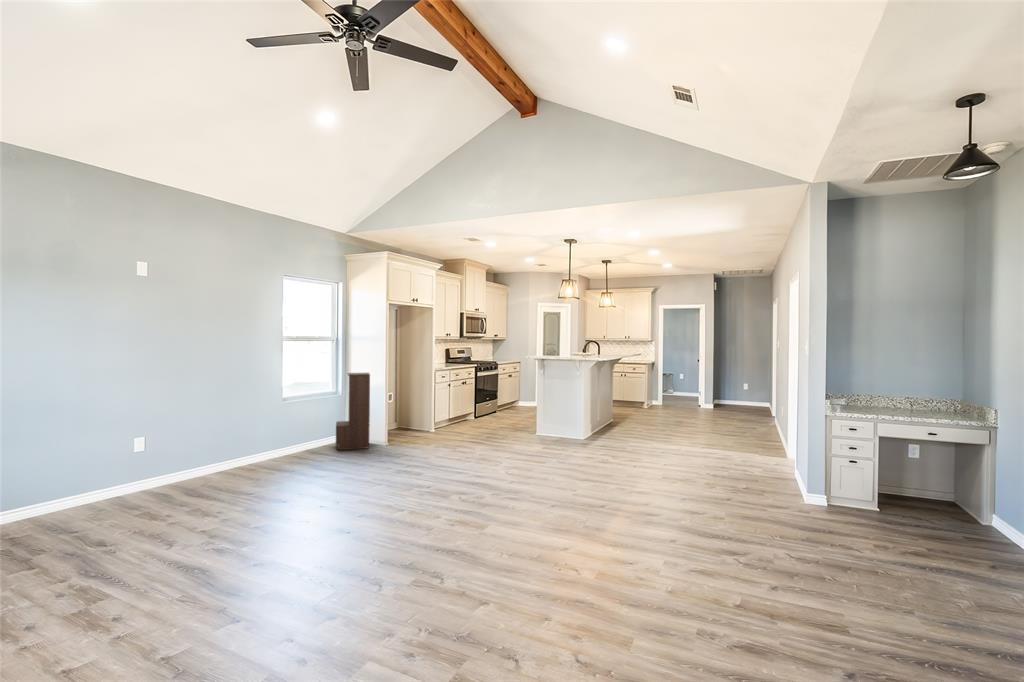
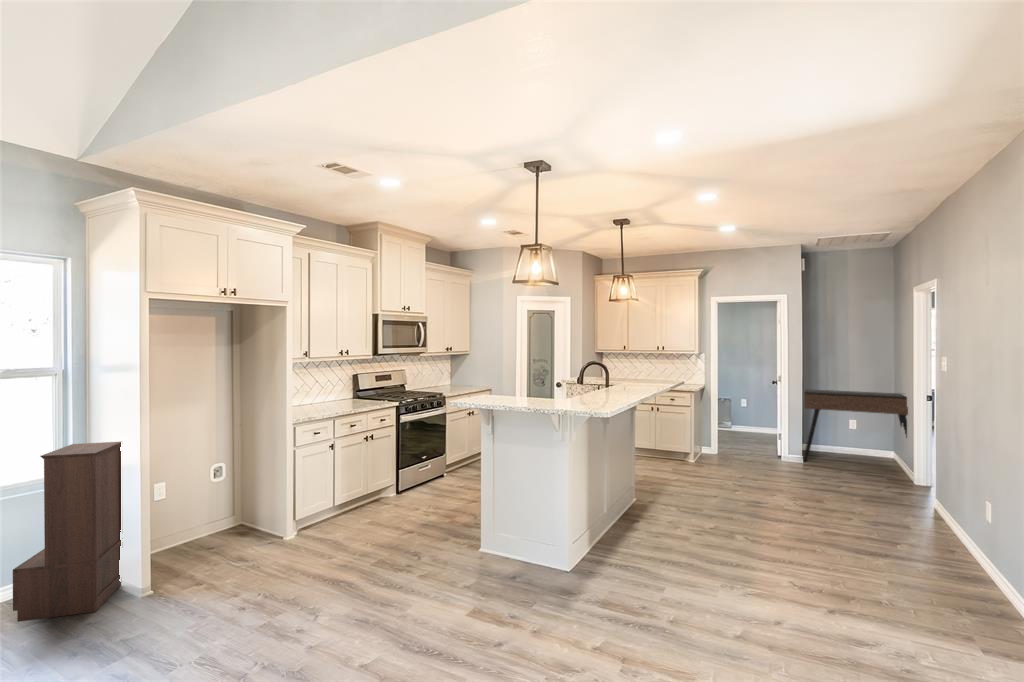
console table: none [714,364,778,412] -> present [804,389,908,461]

